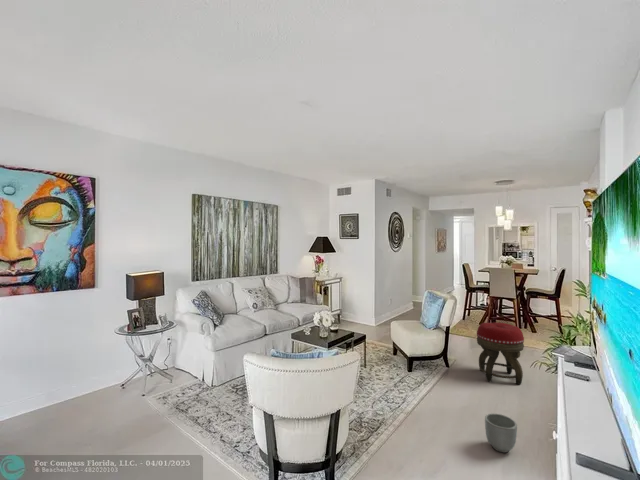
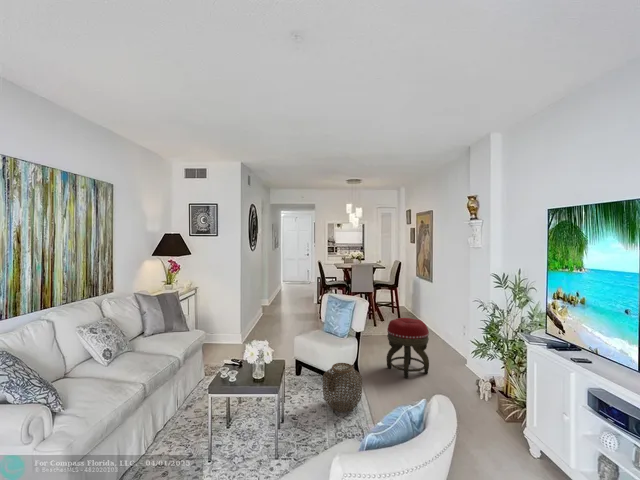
woven basket: none [382,344,416,385] -> present [323,363,362,412]
planter: present [485,413,517,453] -> none [478,414,509,452]

